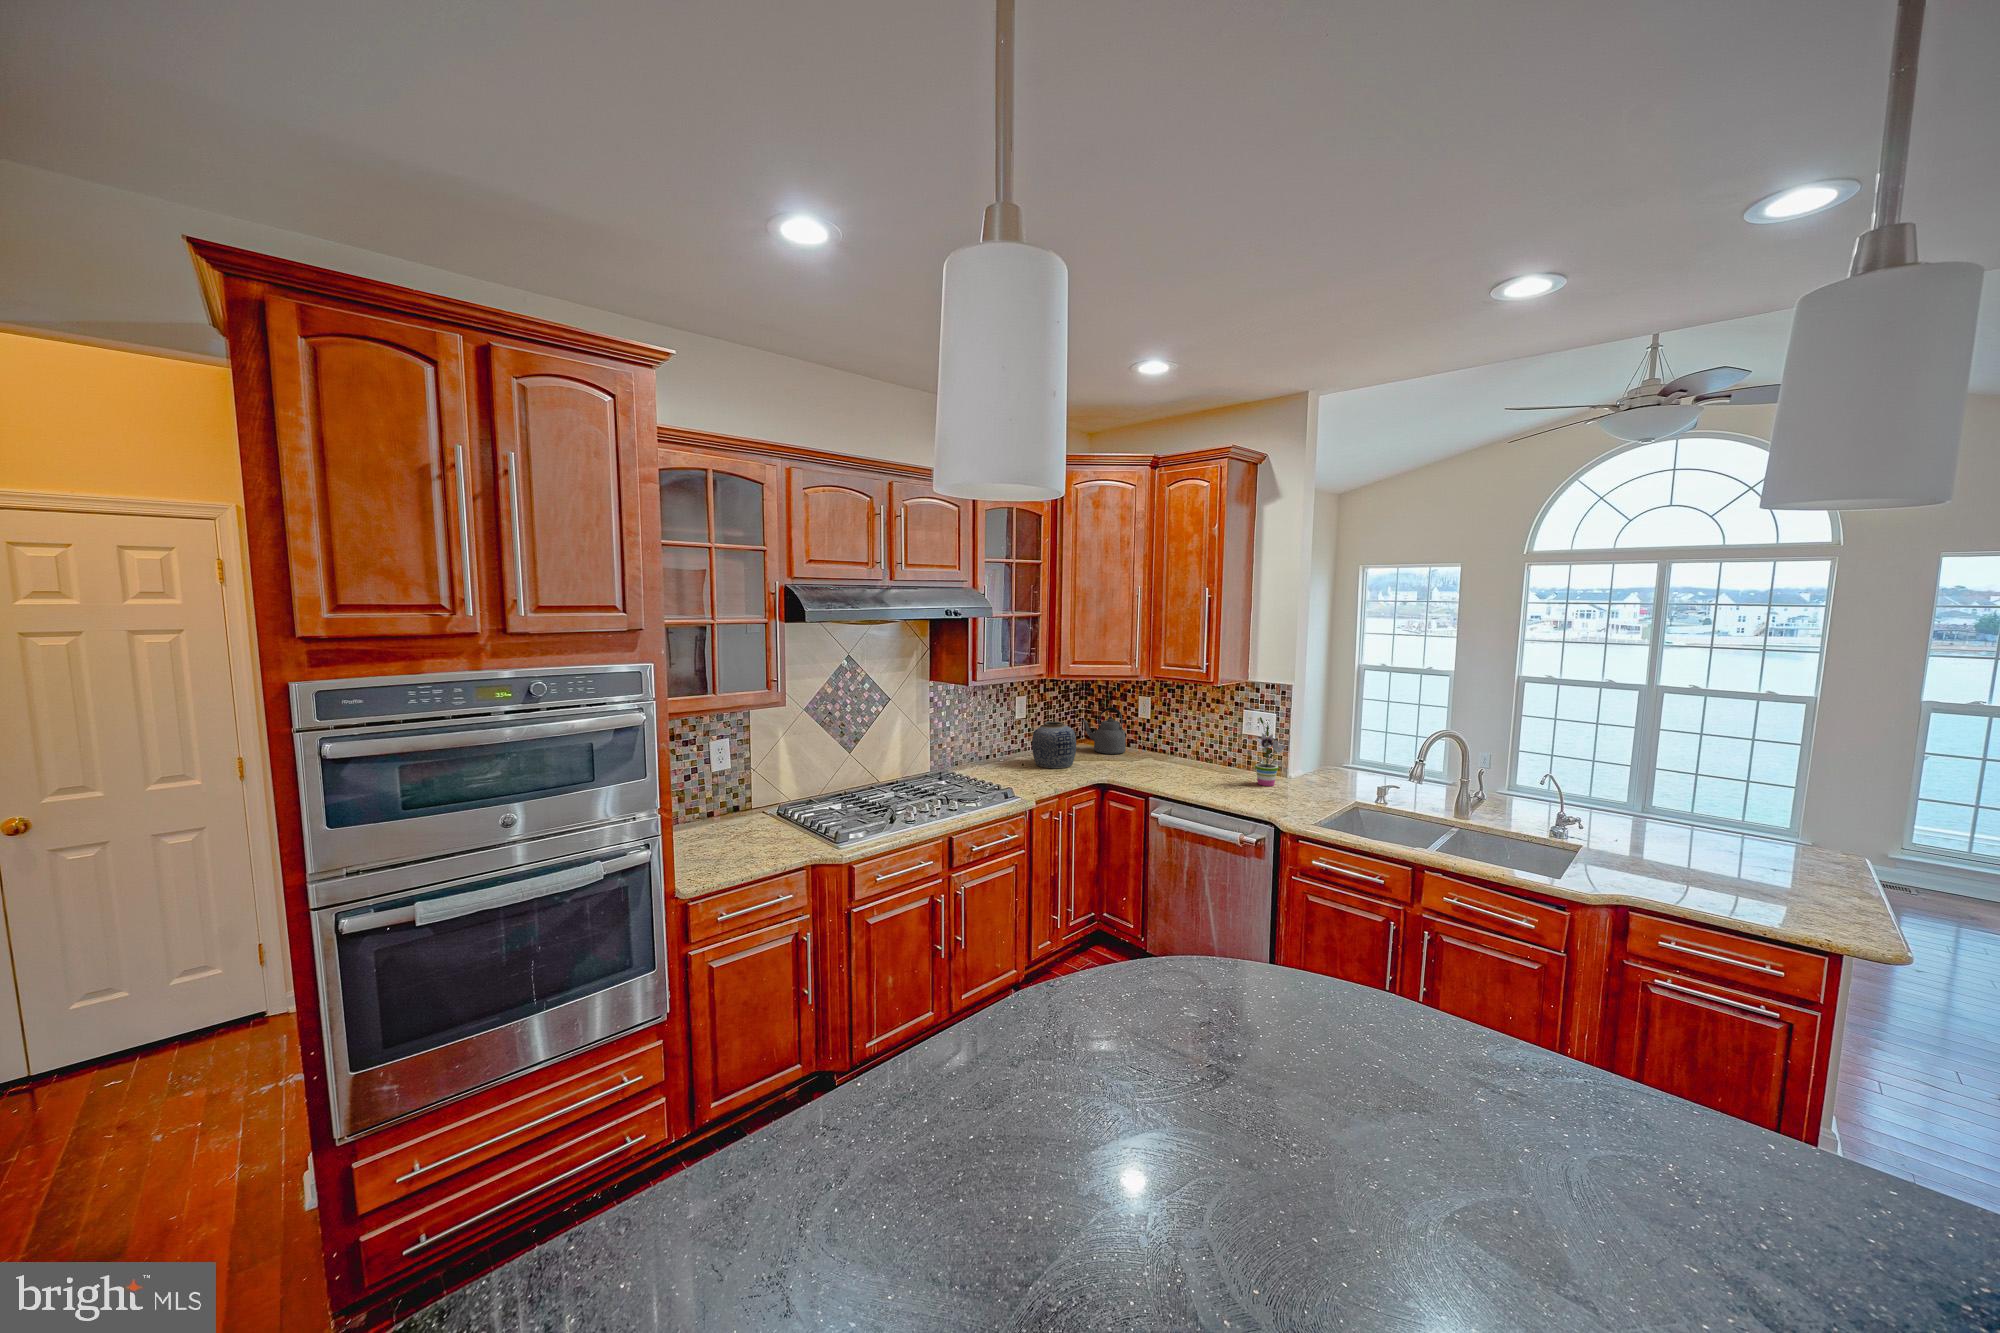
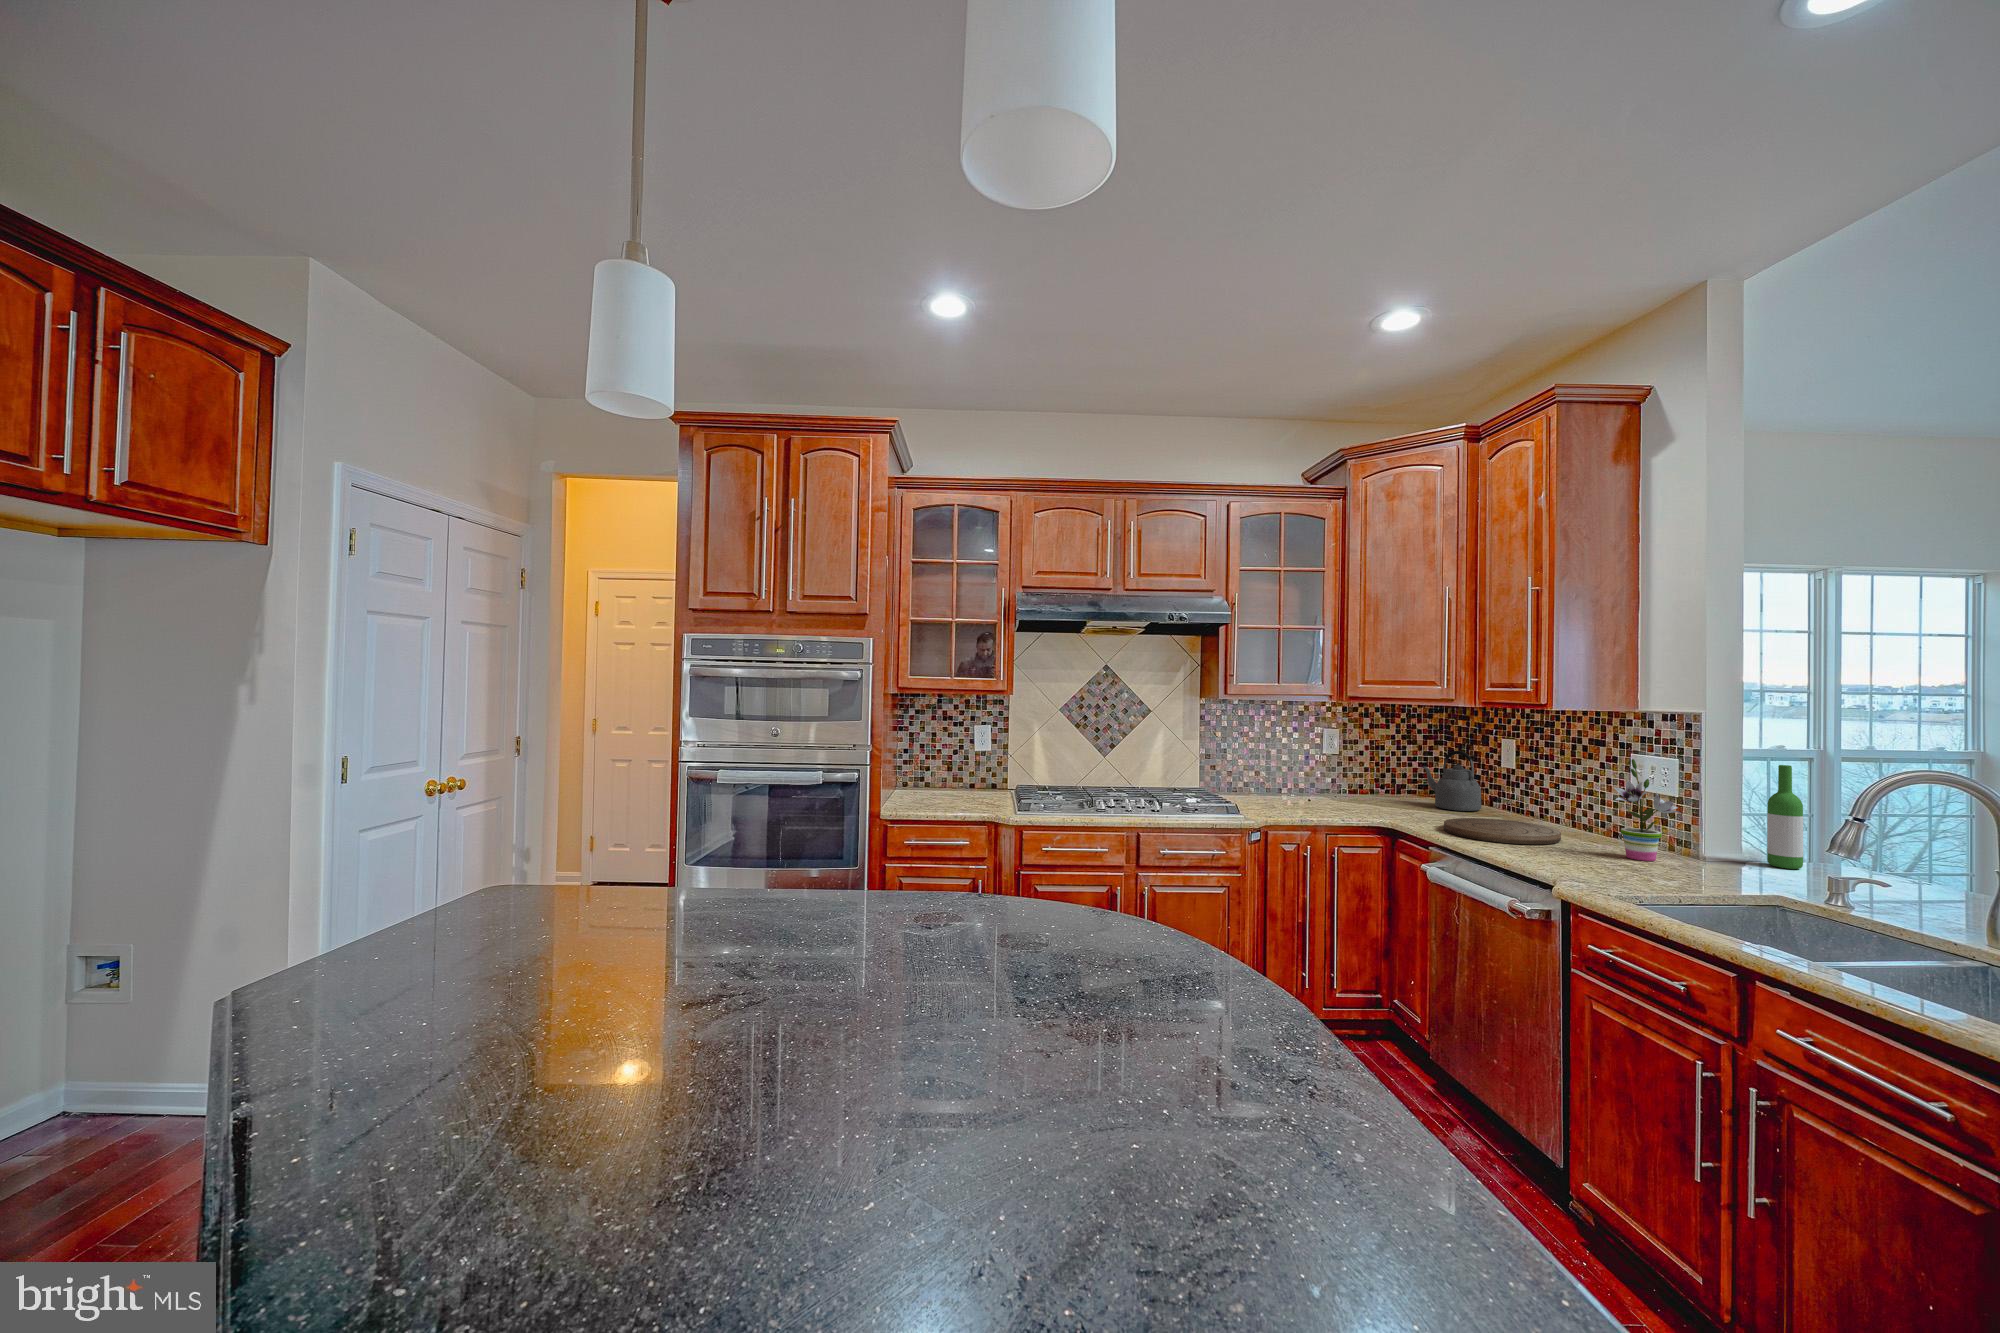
wine bottle: none [1317,714,1336,779] -> present [1767,765,1803,869]
vase: present [1032,721,1076,768] -> none [1323,757,1381,813]
cutting board: none [1135,762,1211,784] -> present [1444,818,1561,844]

